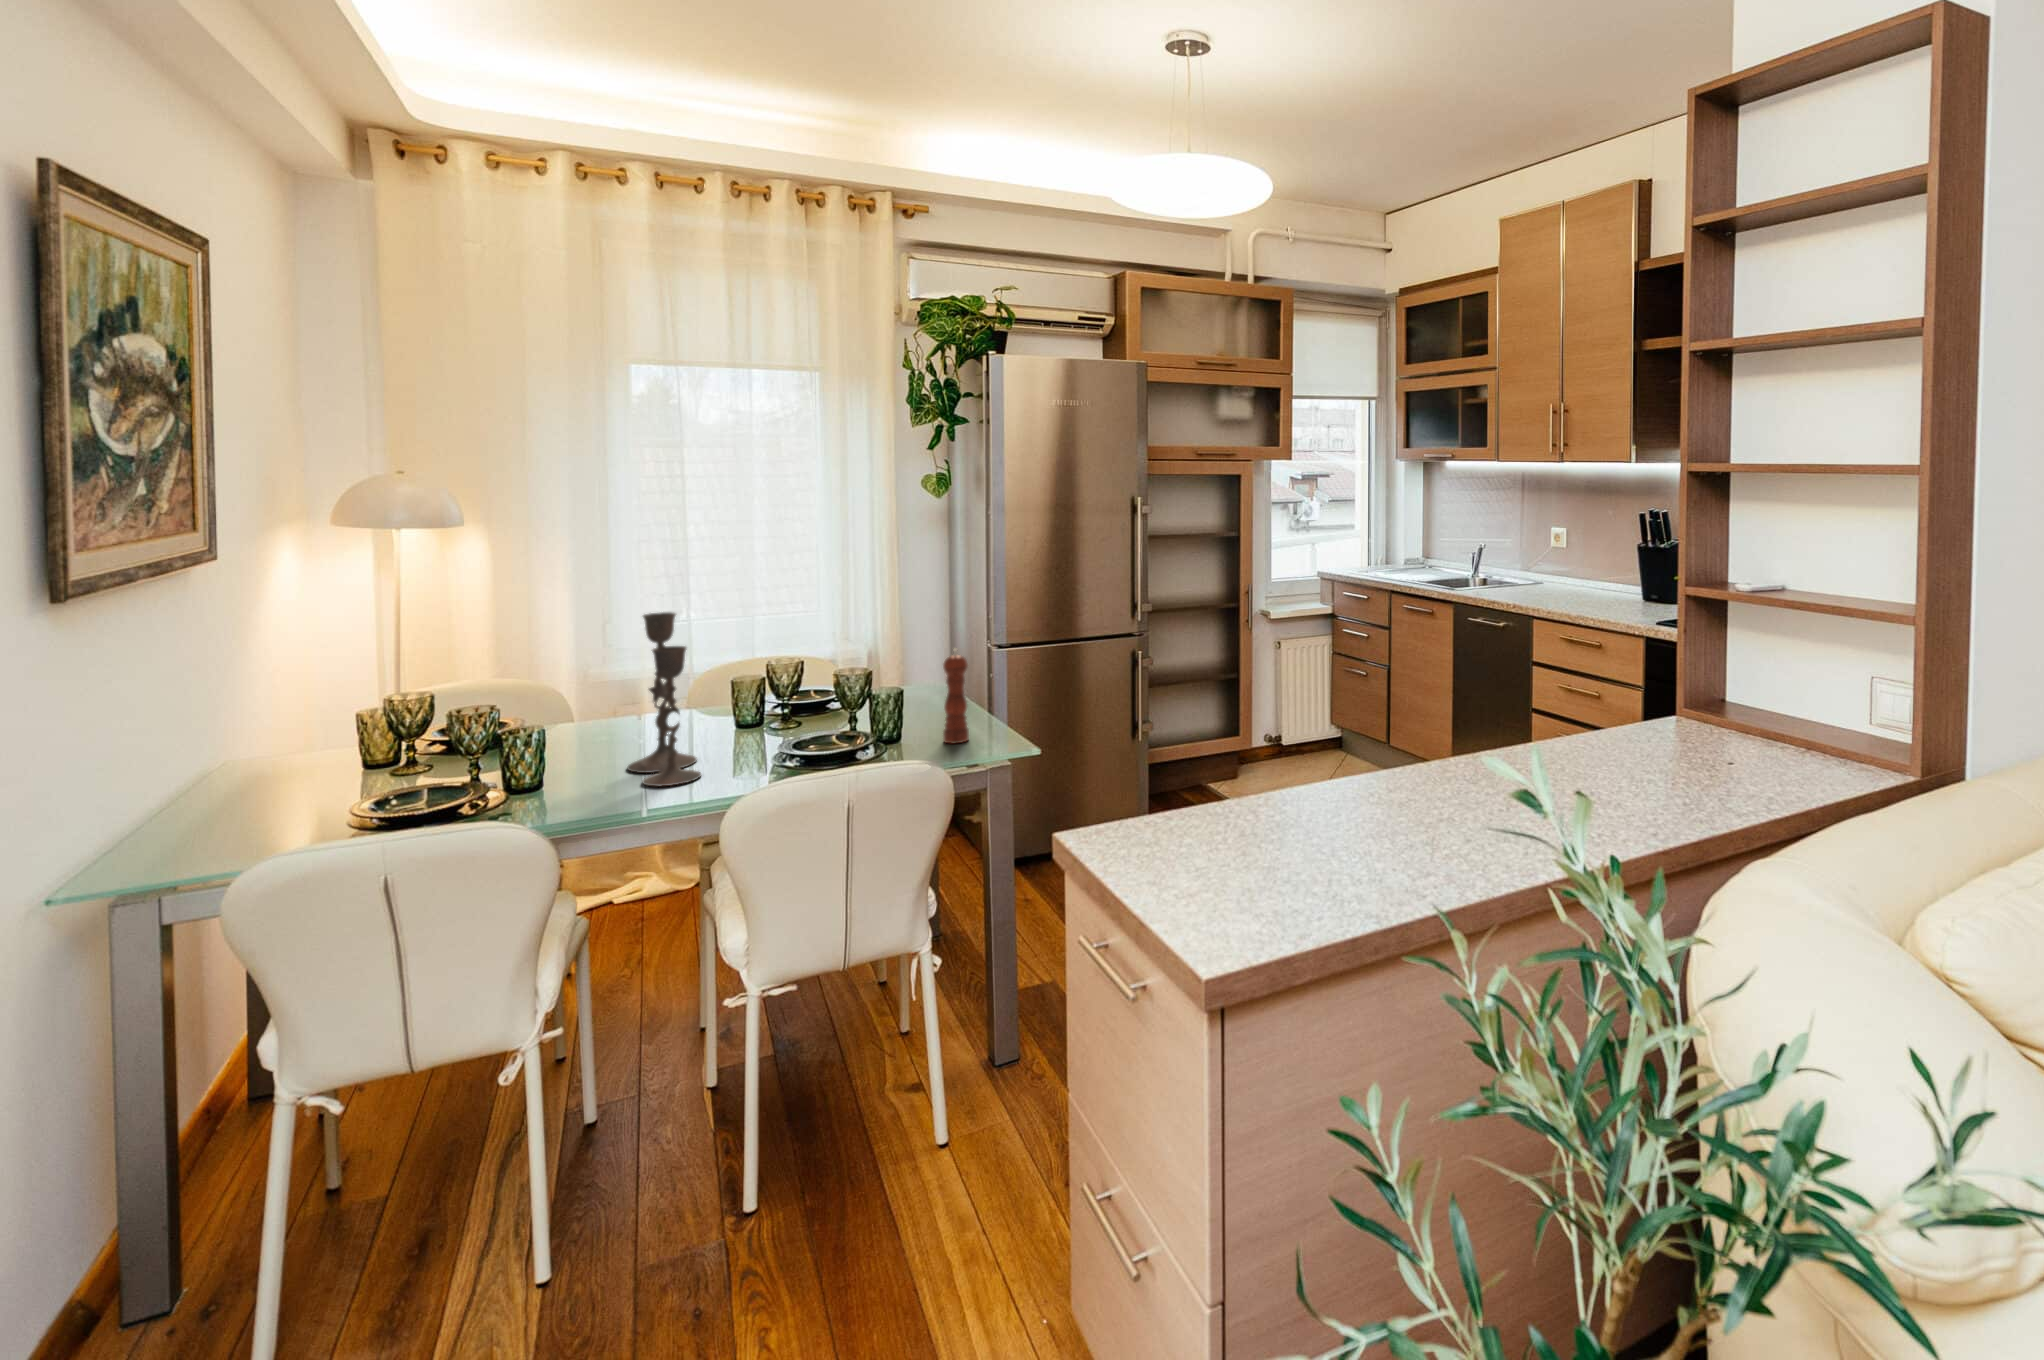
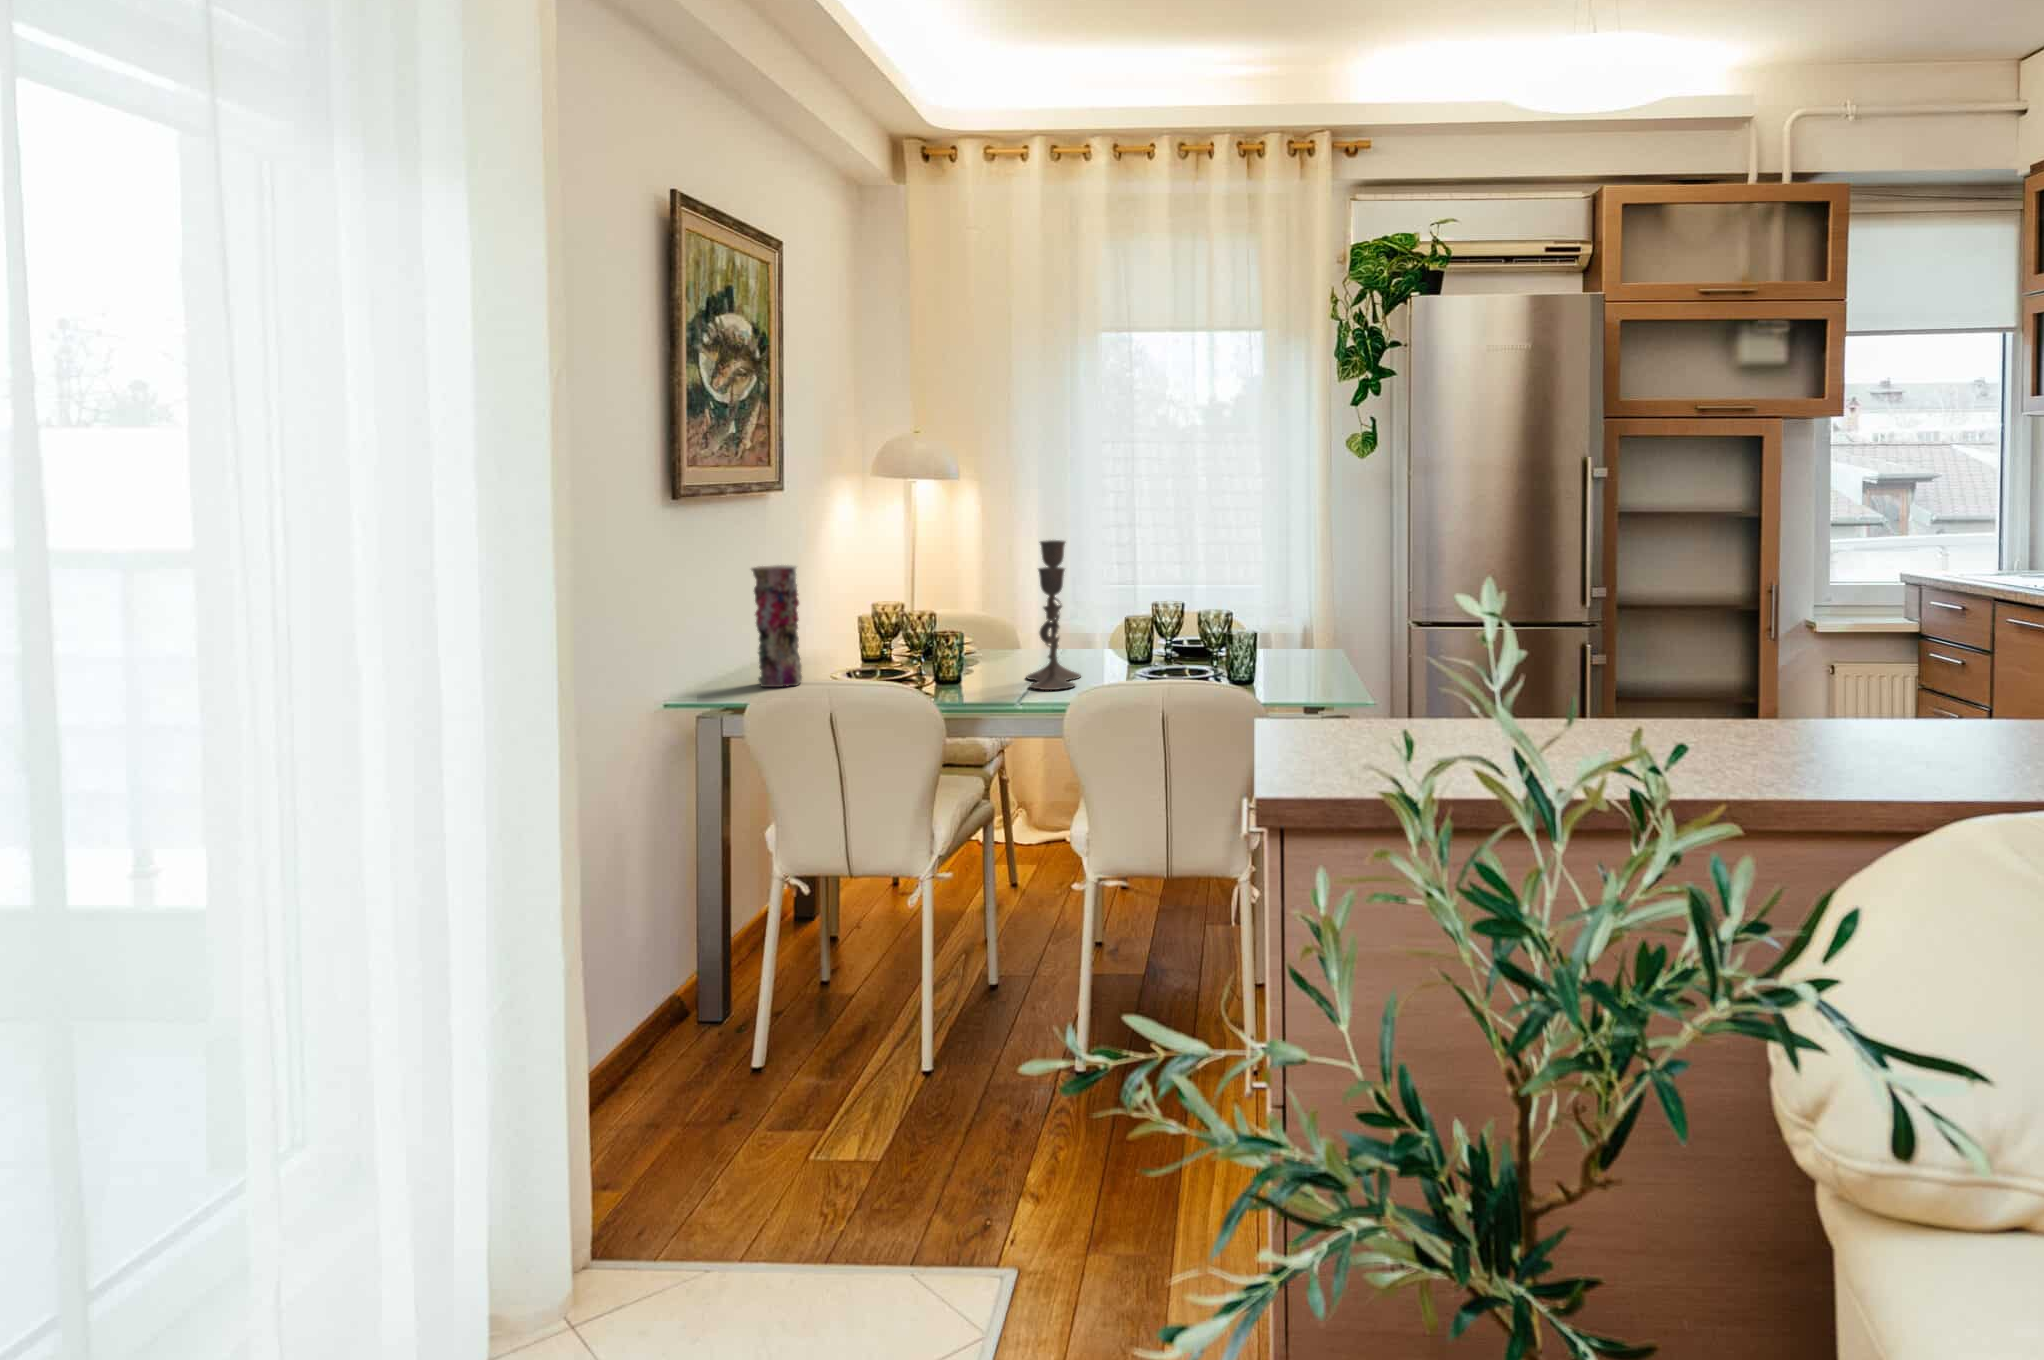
pepper mill: present [943,648,969,744] -> none [1291,590,1316,686]
vase: none [196,669,287,837] -> present [752,565,802,687]

